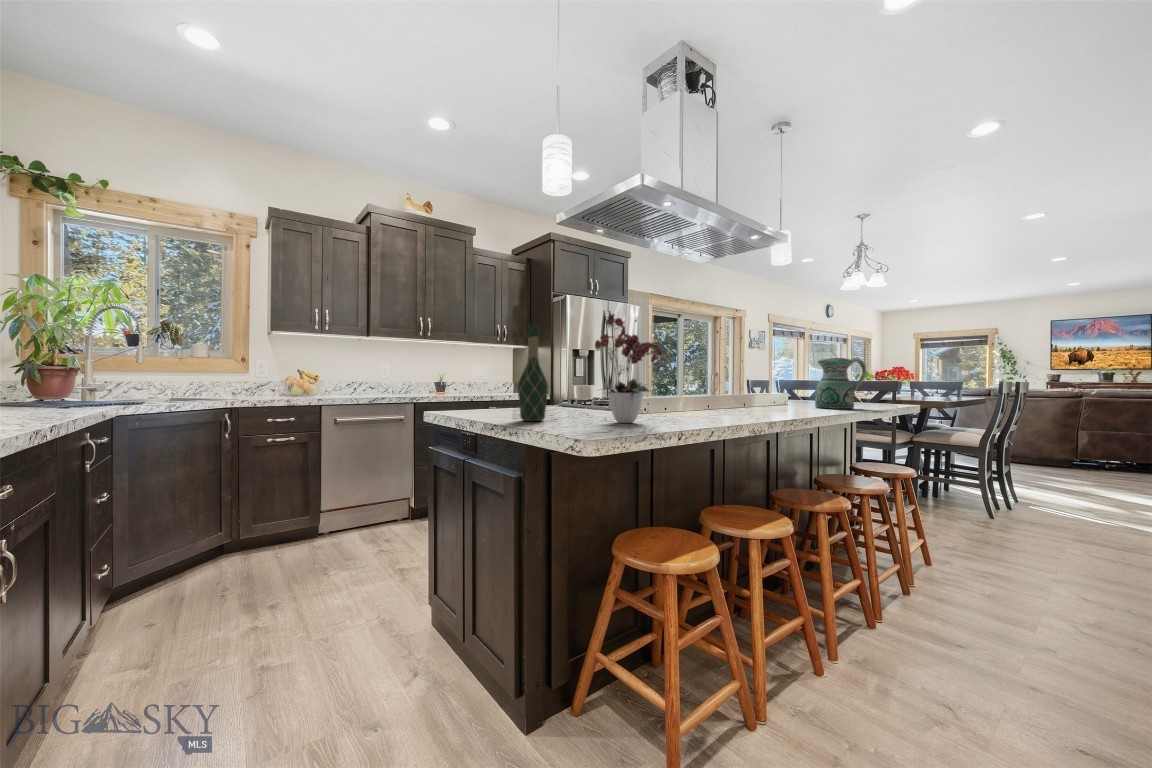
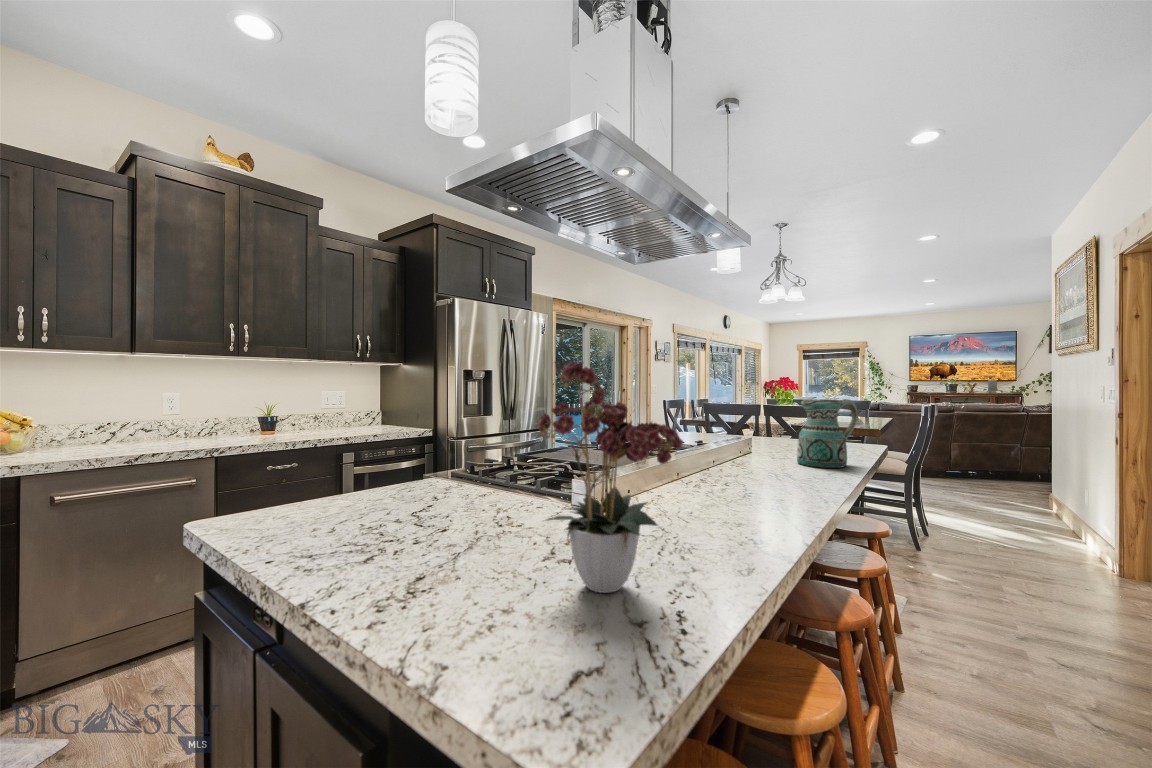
wine bottle: present [518,325,548,421] -> none [364,382,437,606]

